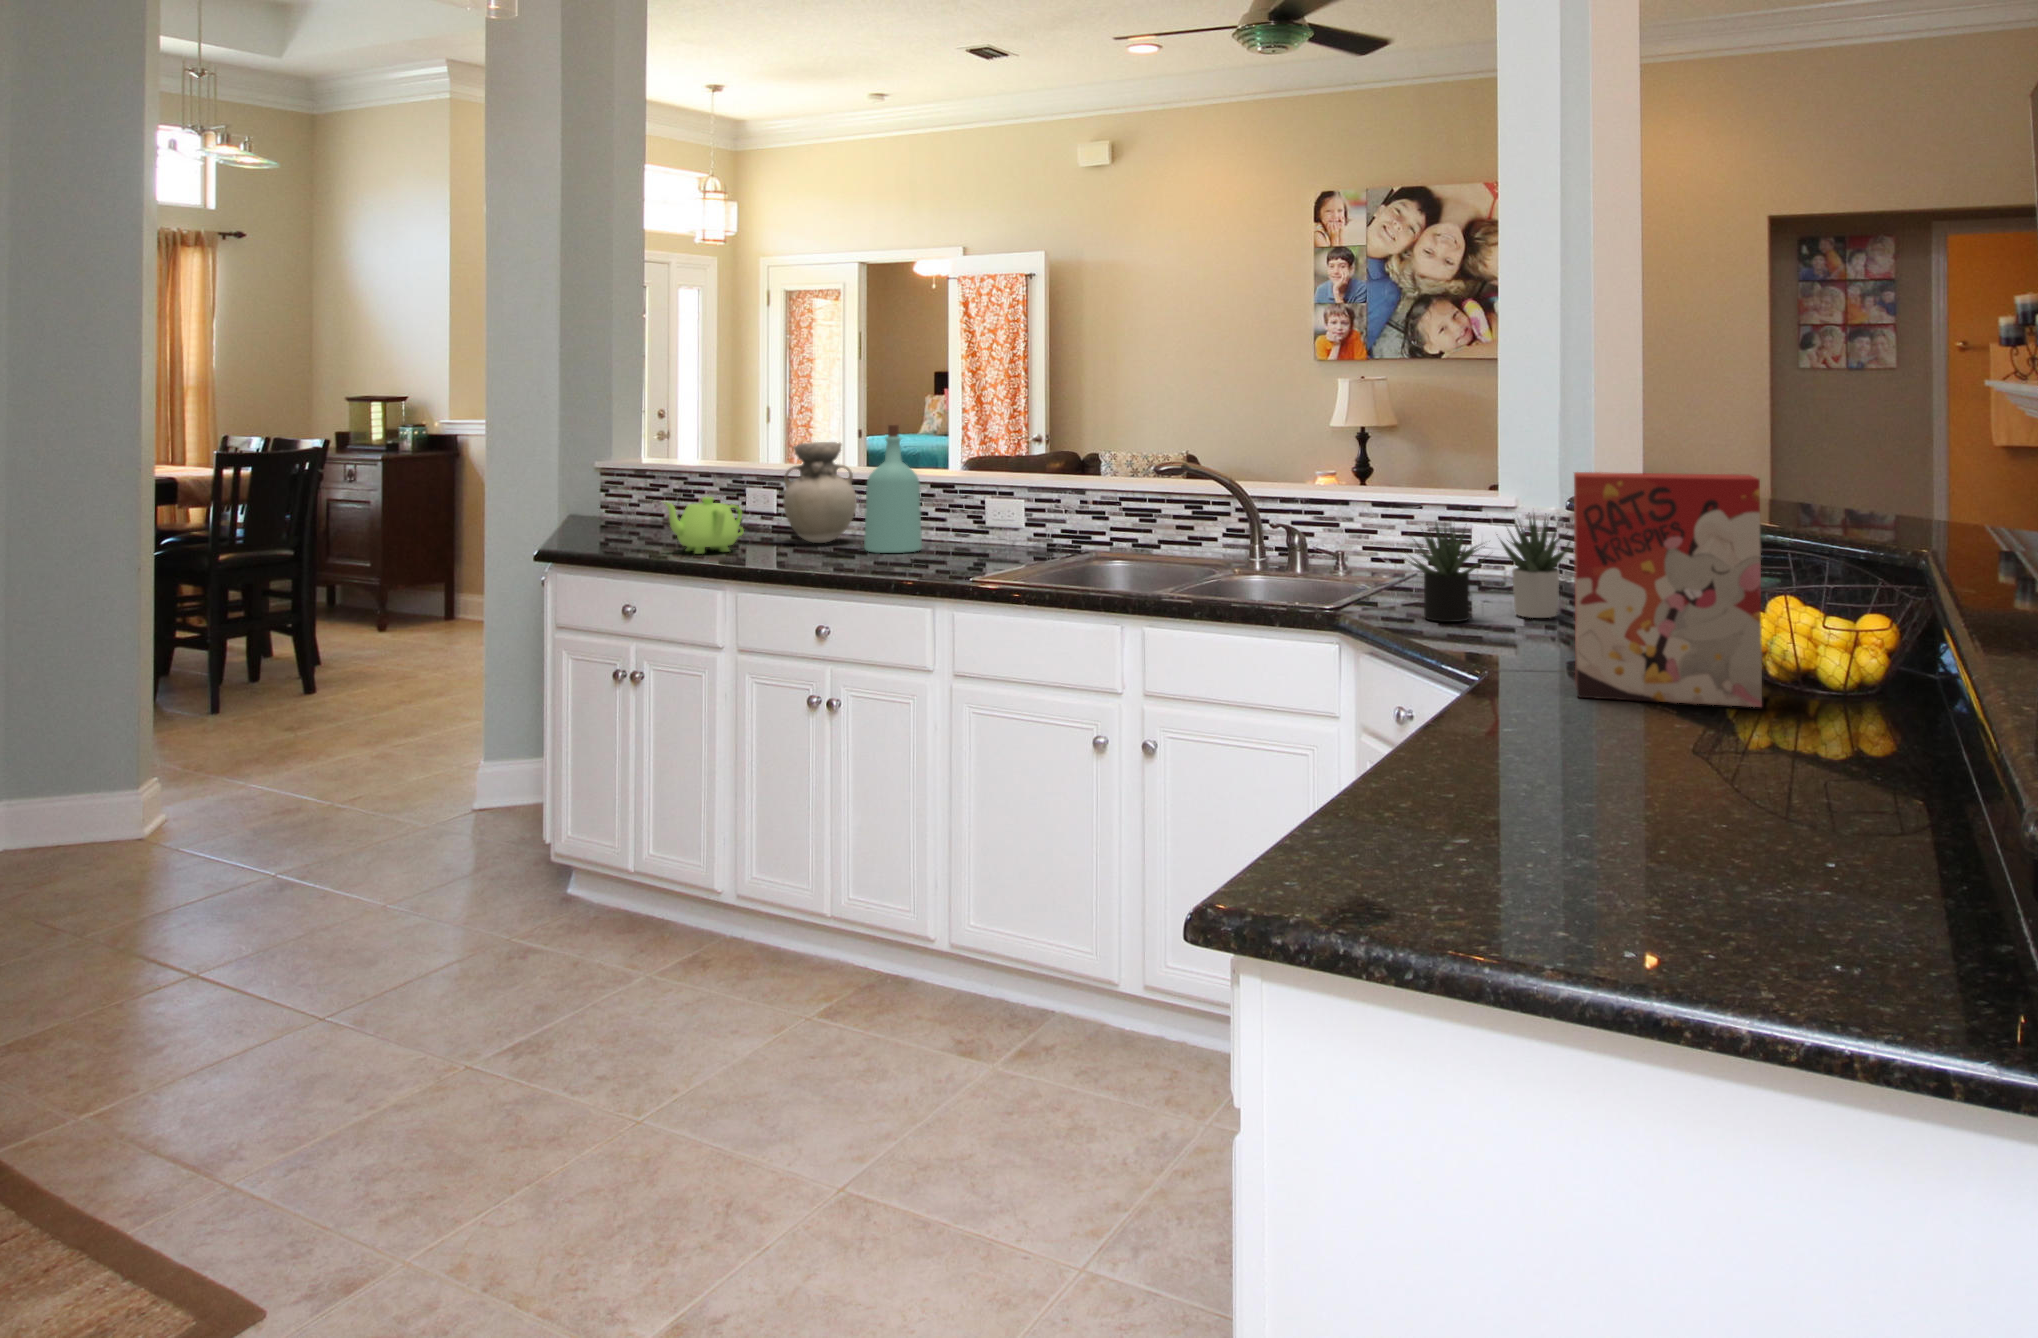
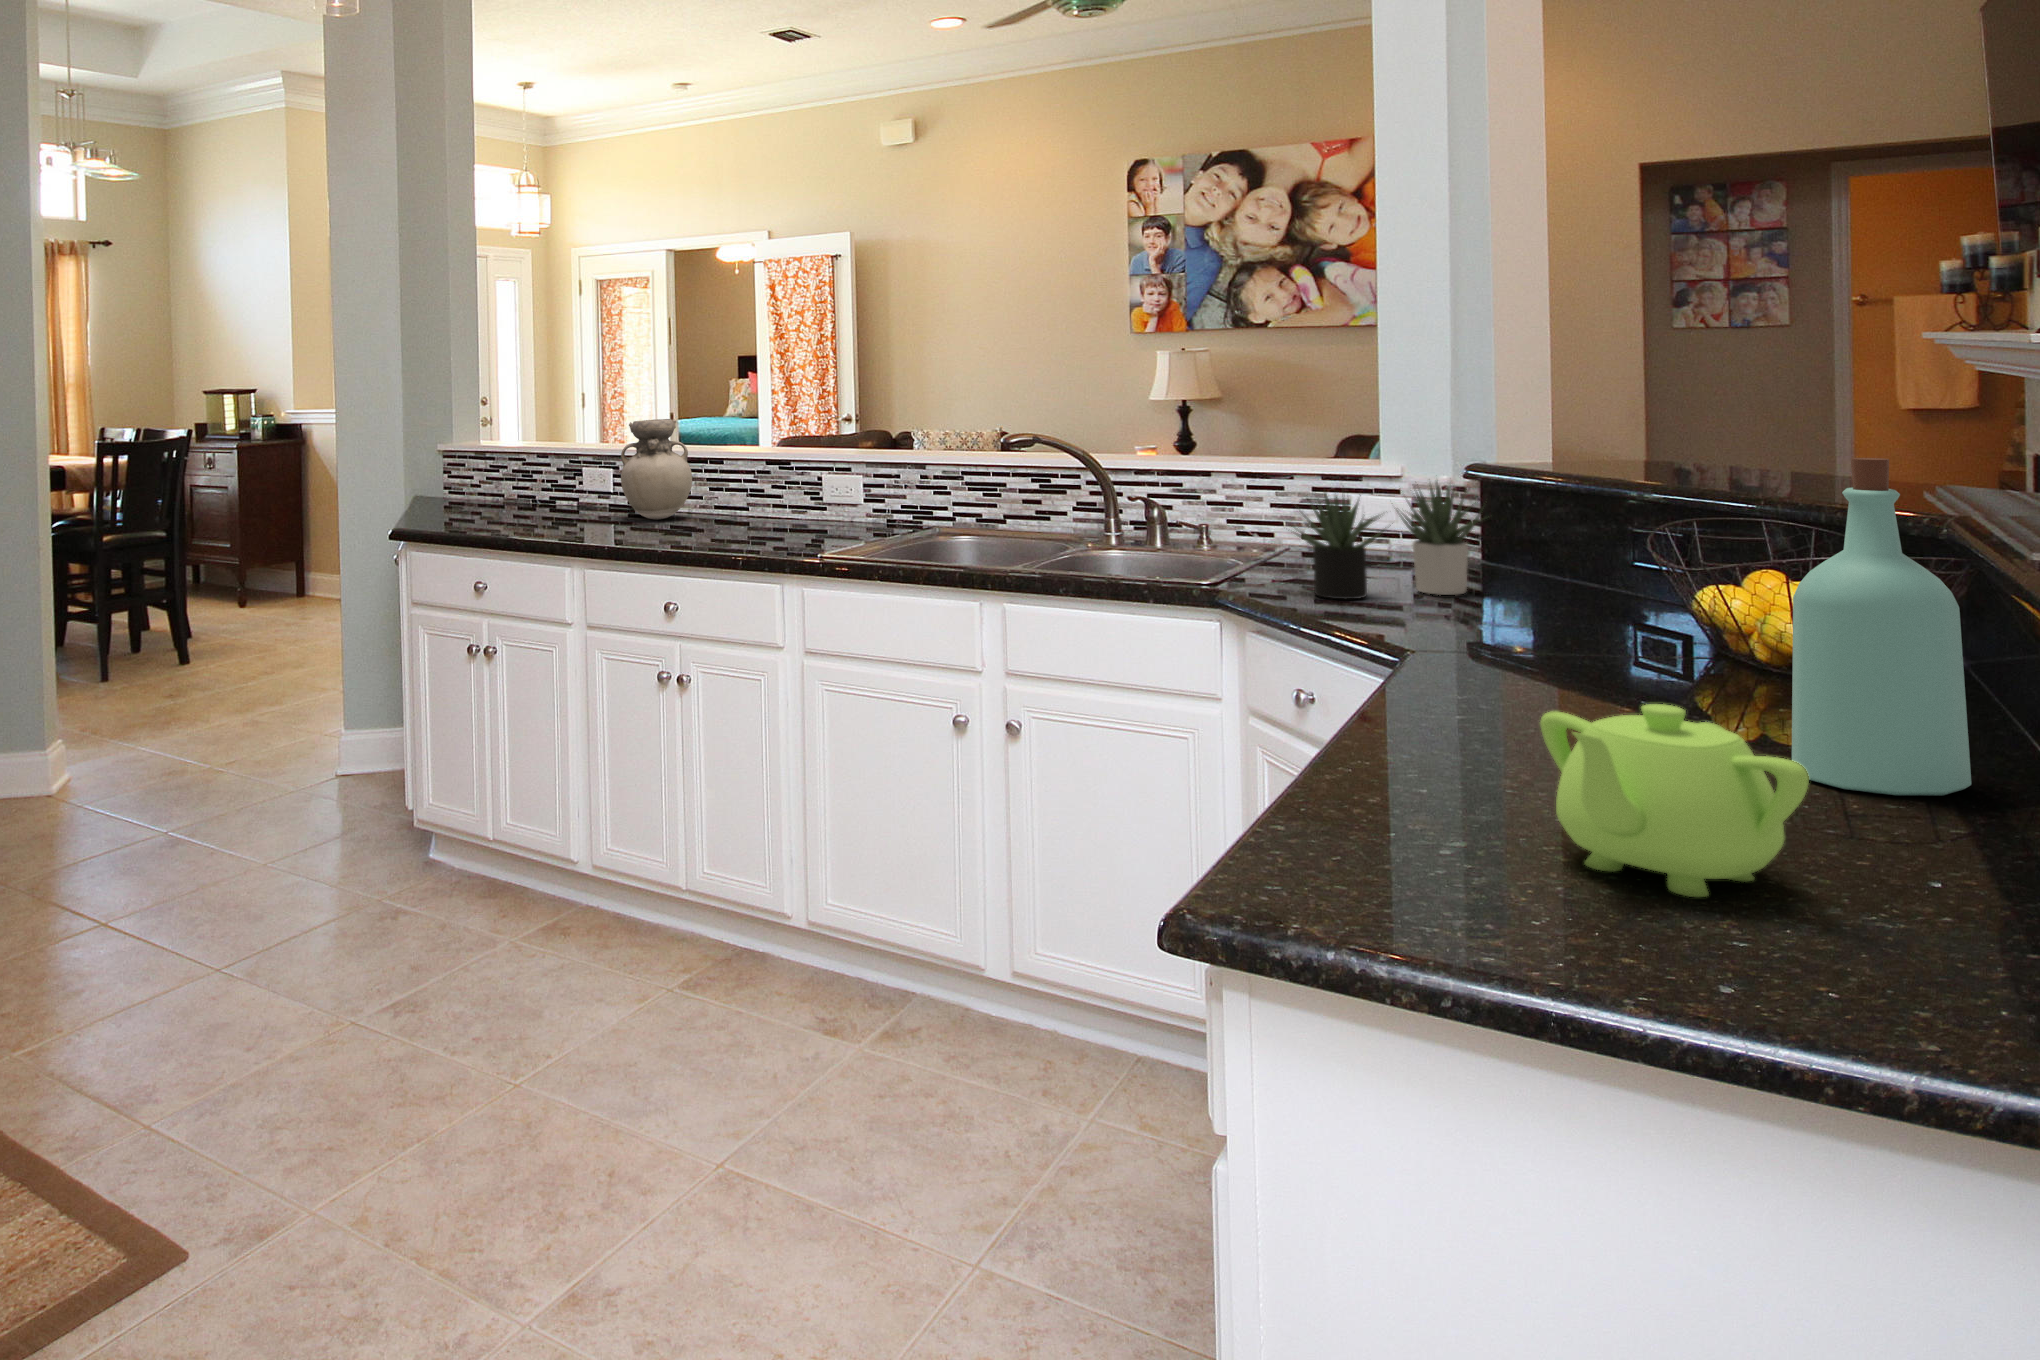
bottle: present [864,425,922,553] -> present [1792,458,1971,795]
cereal box: present [1574,472,1762,707] -> none [1516,432,1769,701]
teapot: present [662,497,744,554] -> present [1540,704,1809,897]

